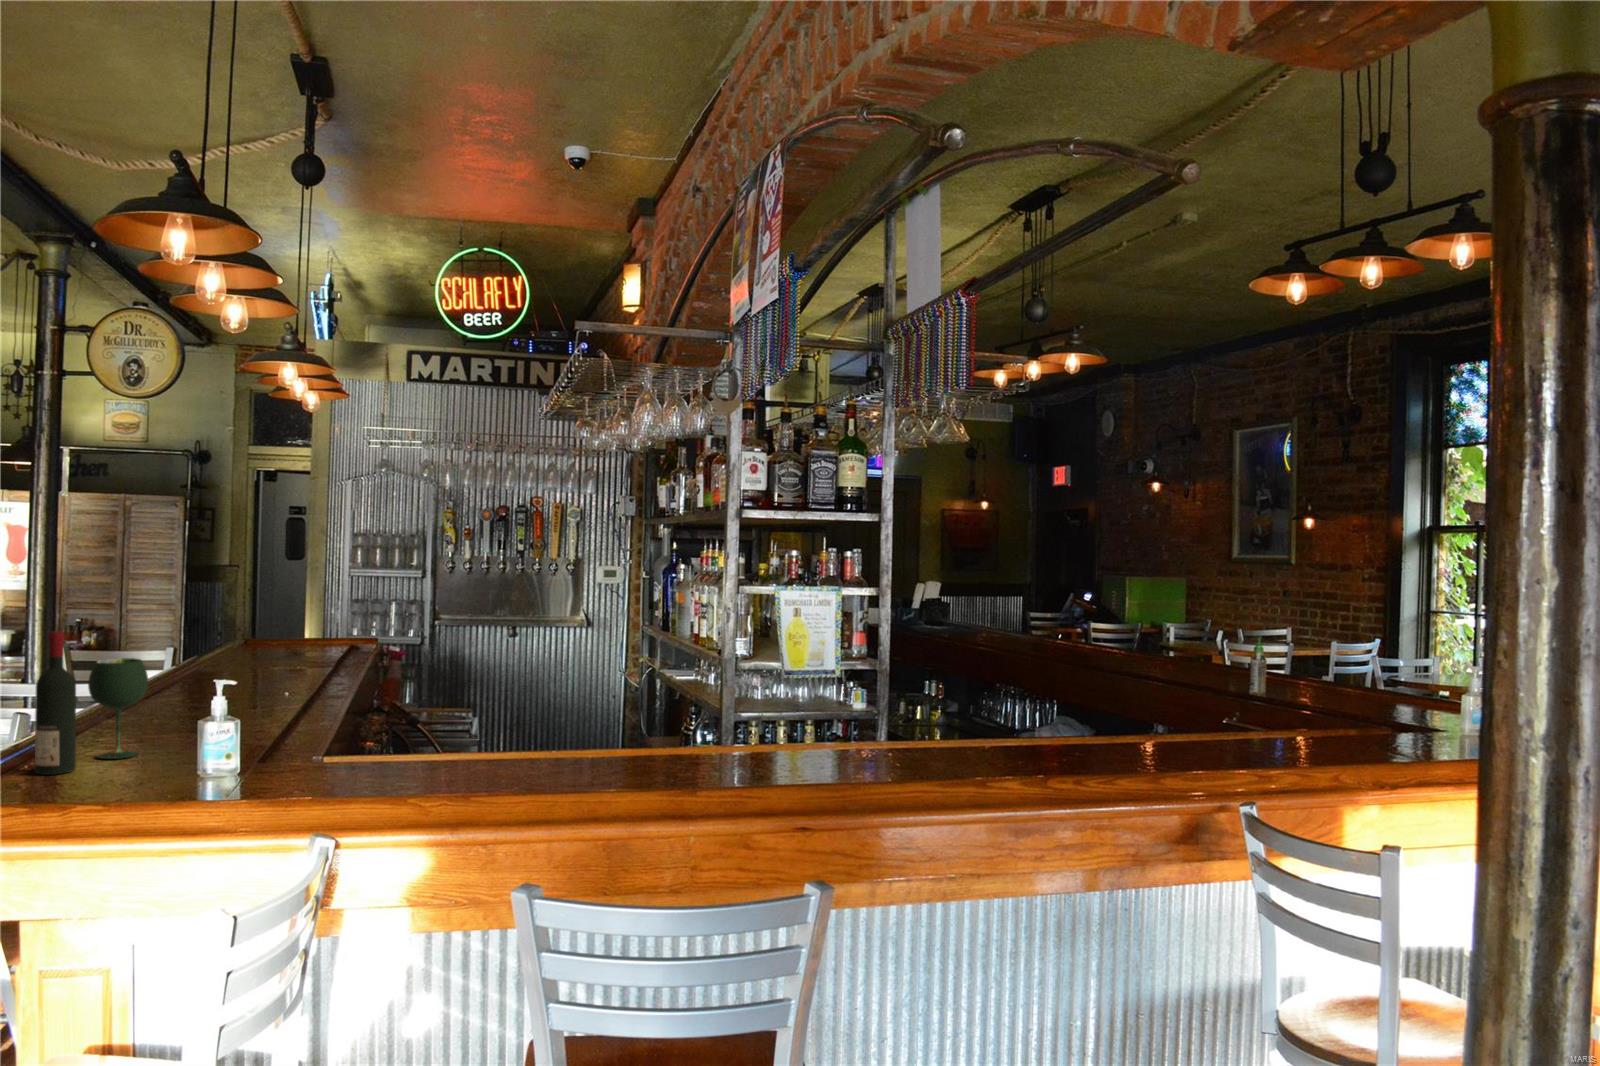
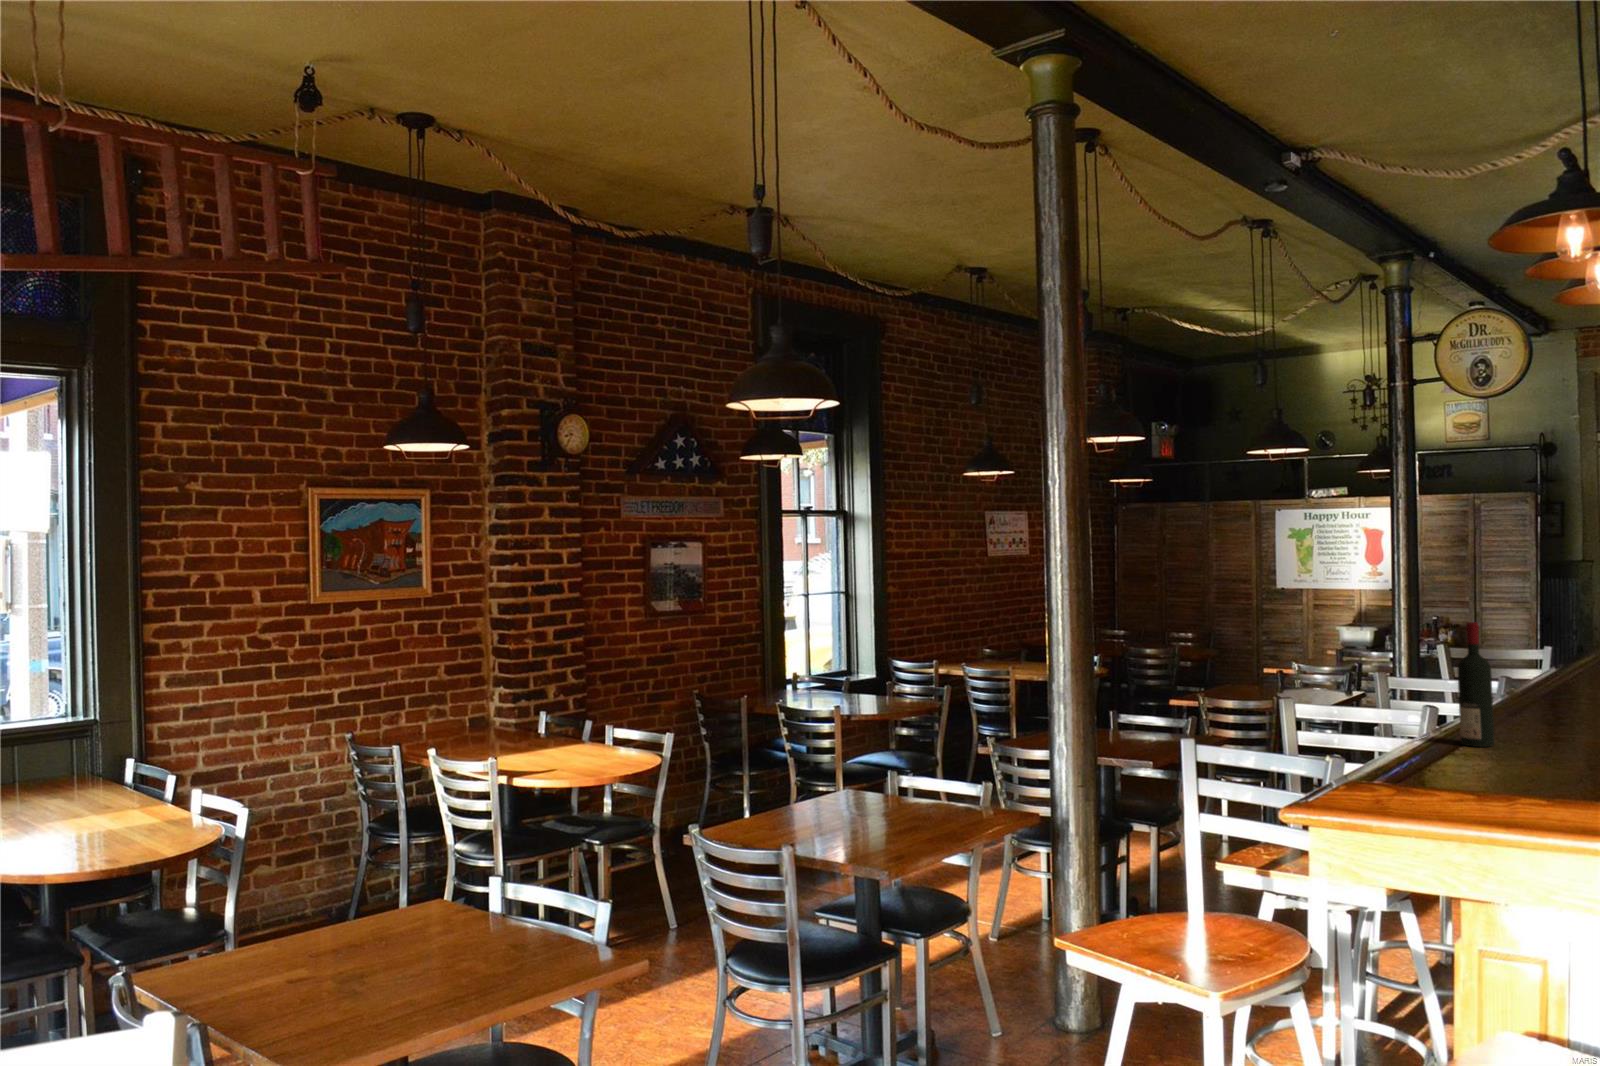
wine glass: present [88,658,148,759] -> none [1499,649,1554,740]

